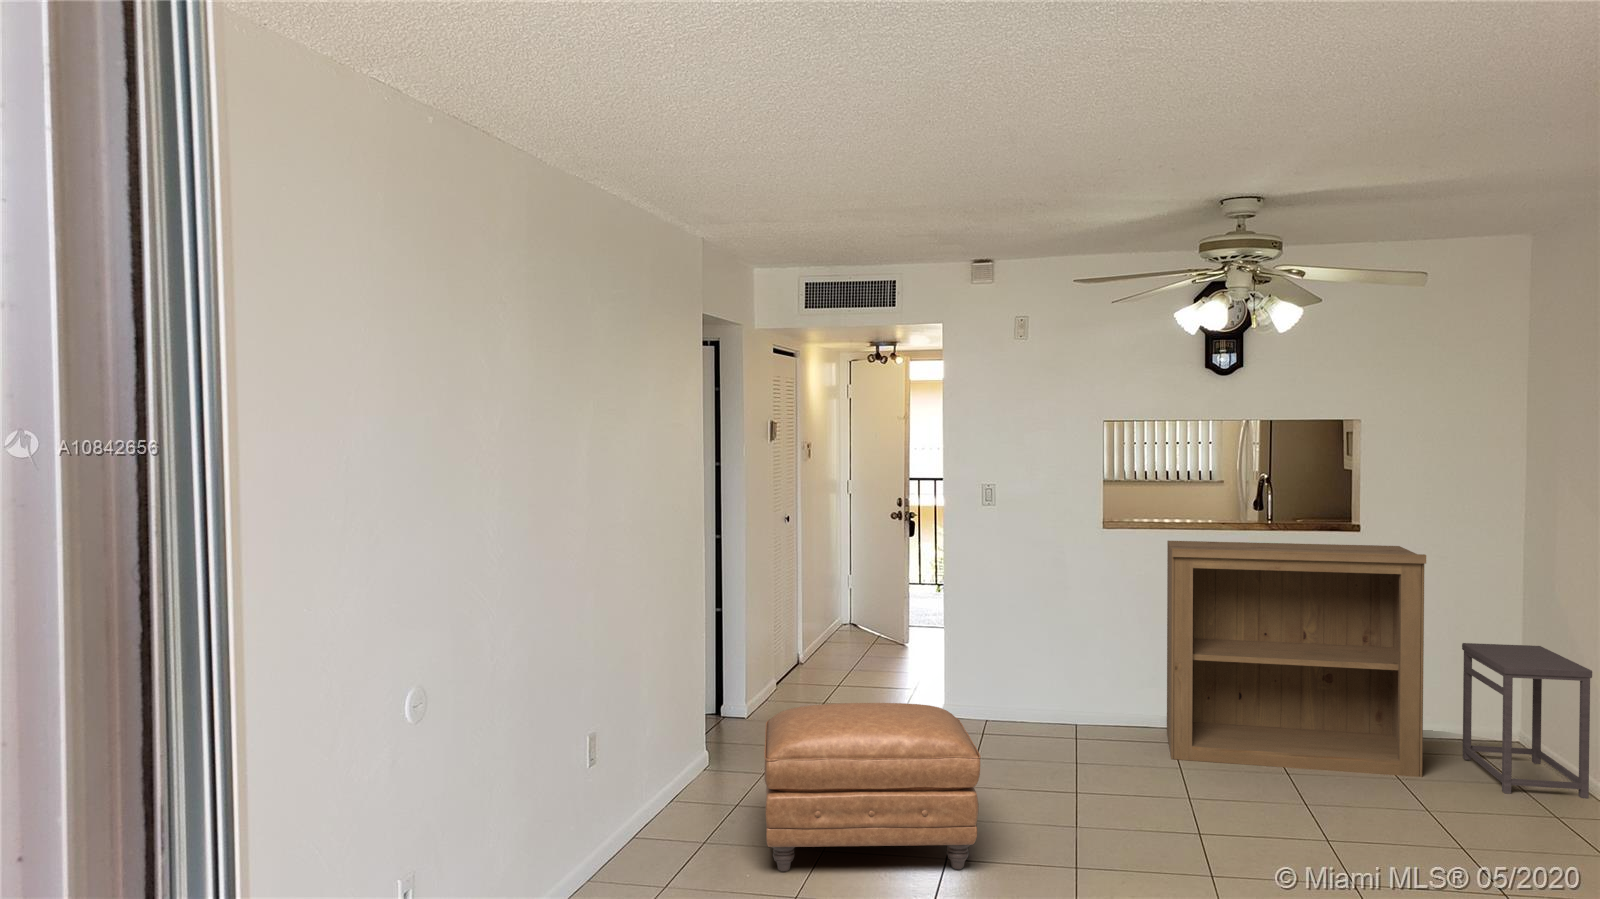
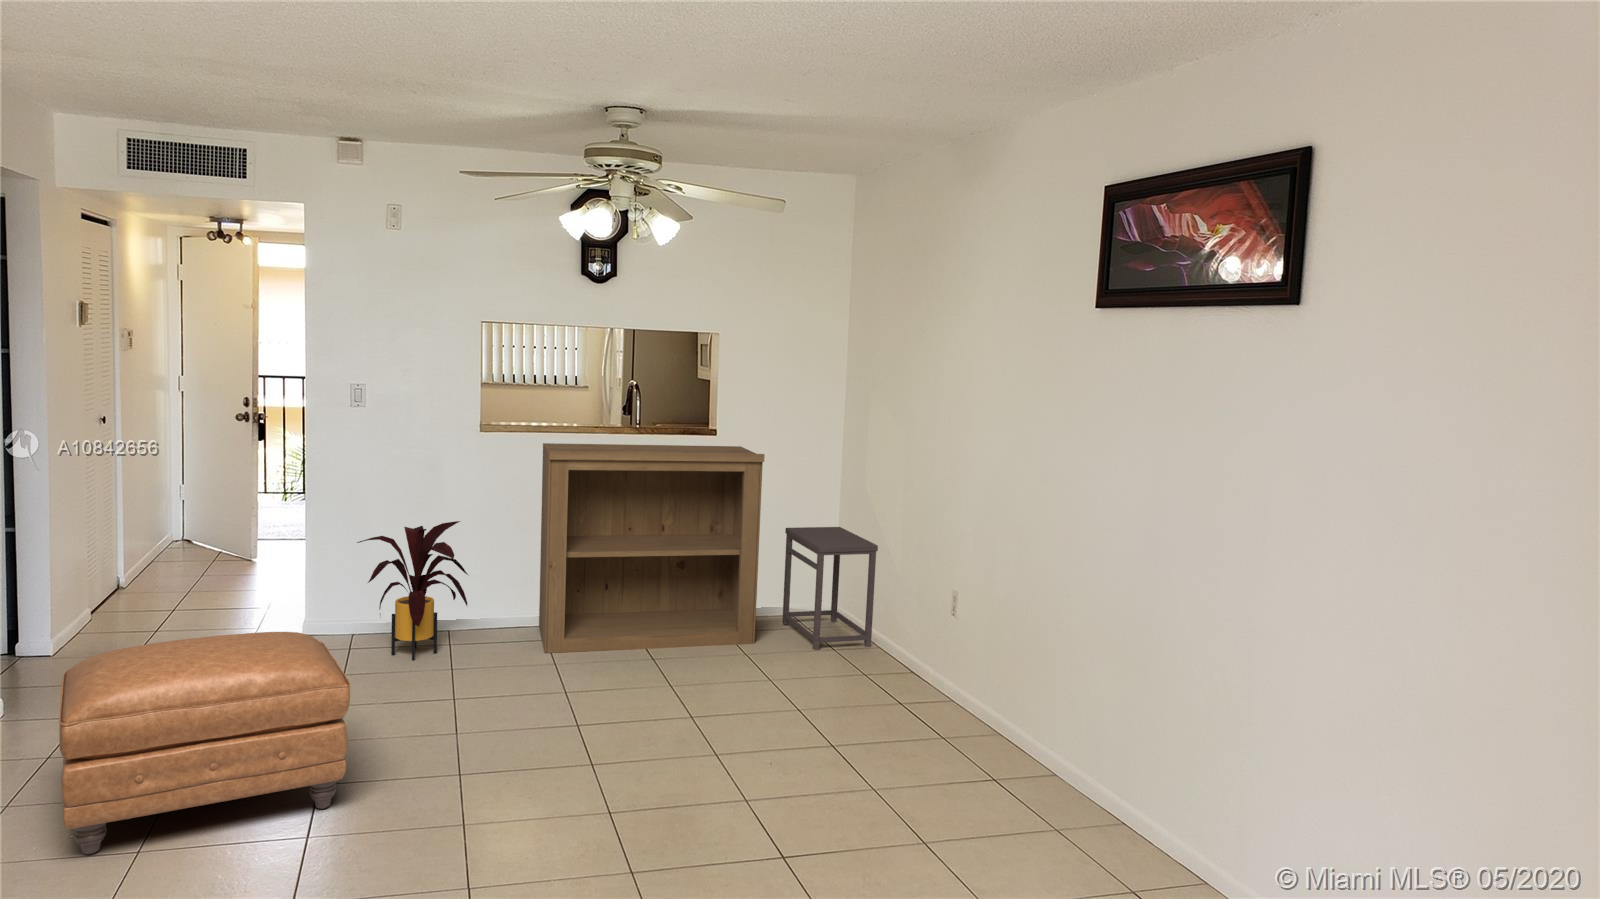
house plant: none [989,617,1094,751] -> present [357,521,468,660]

